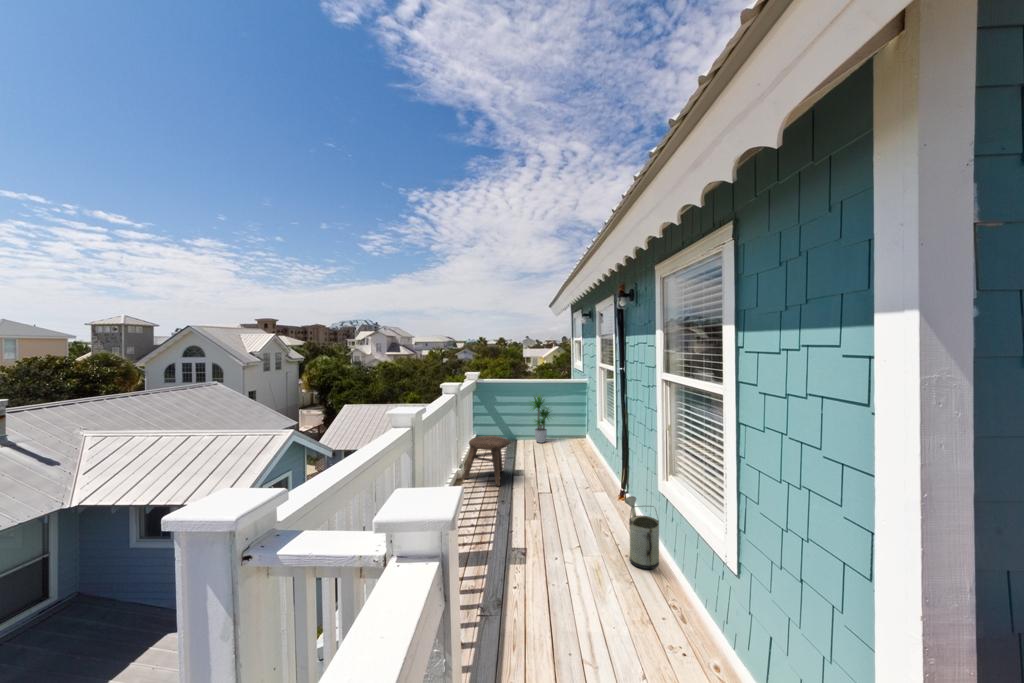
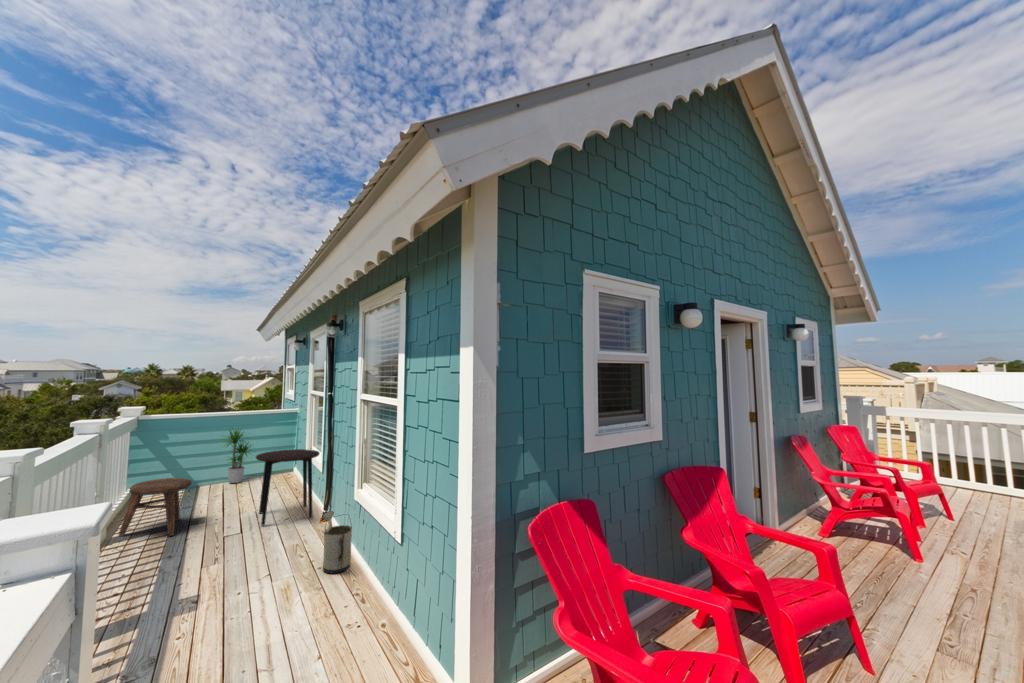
side table: none [557,421,614,492] -> present [256,449,319,525]

